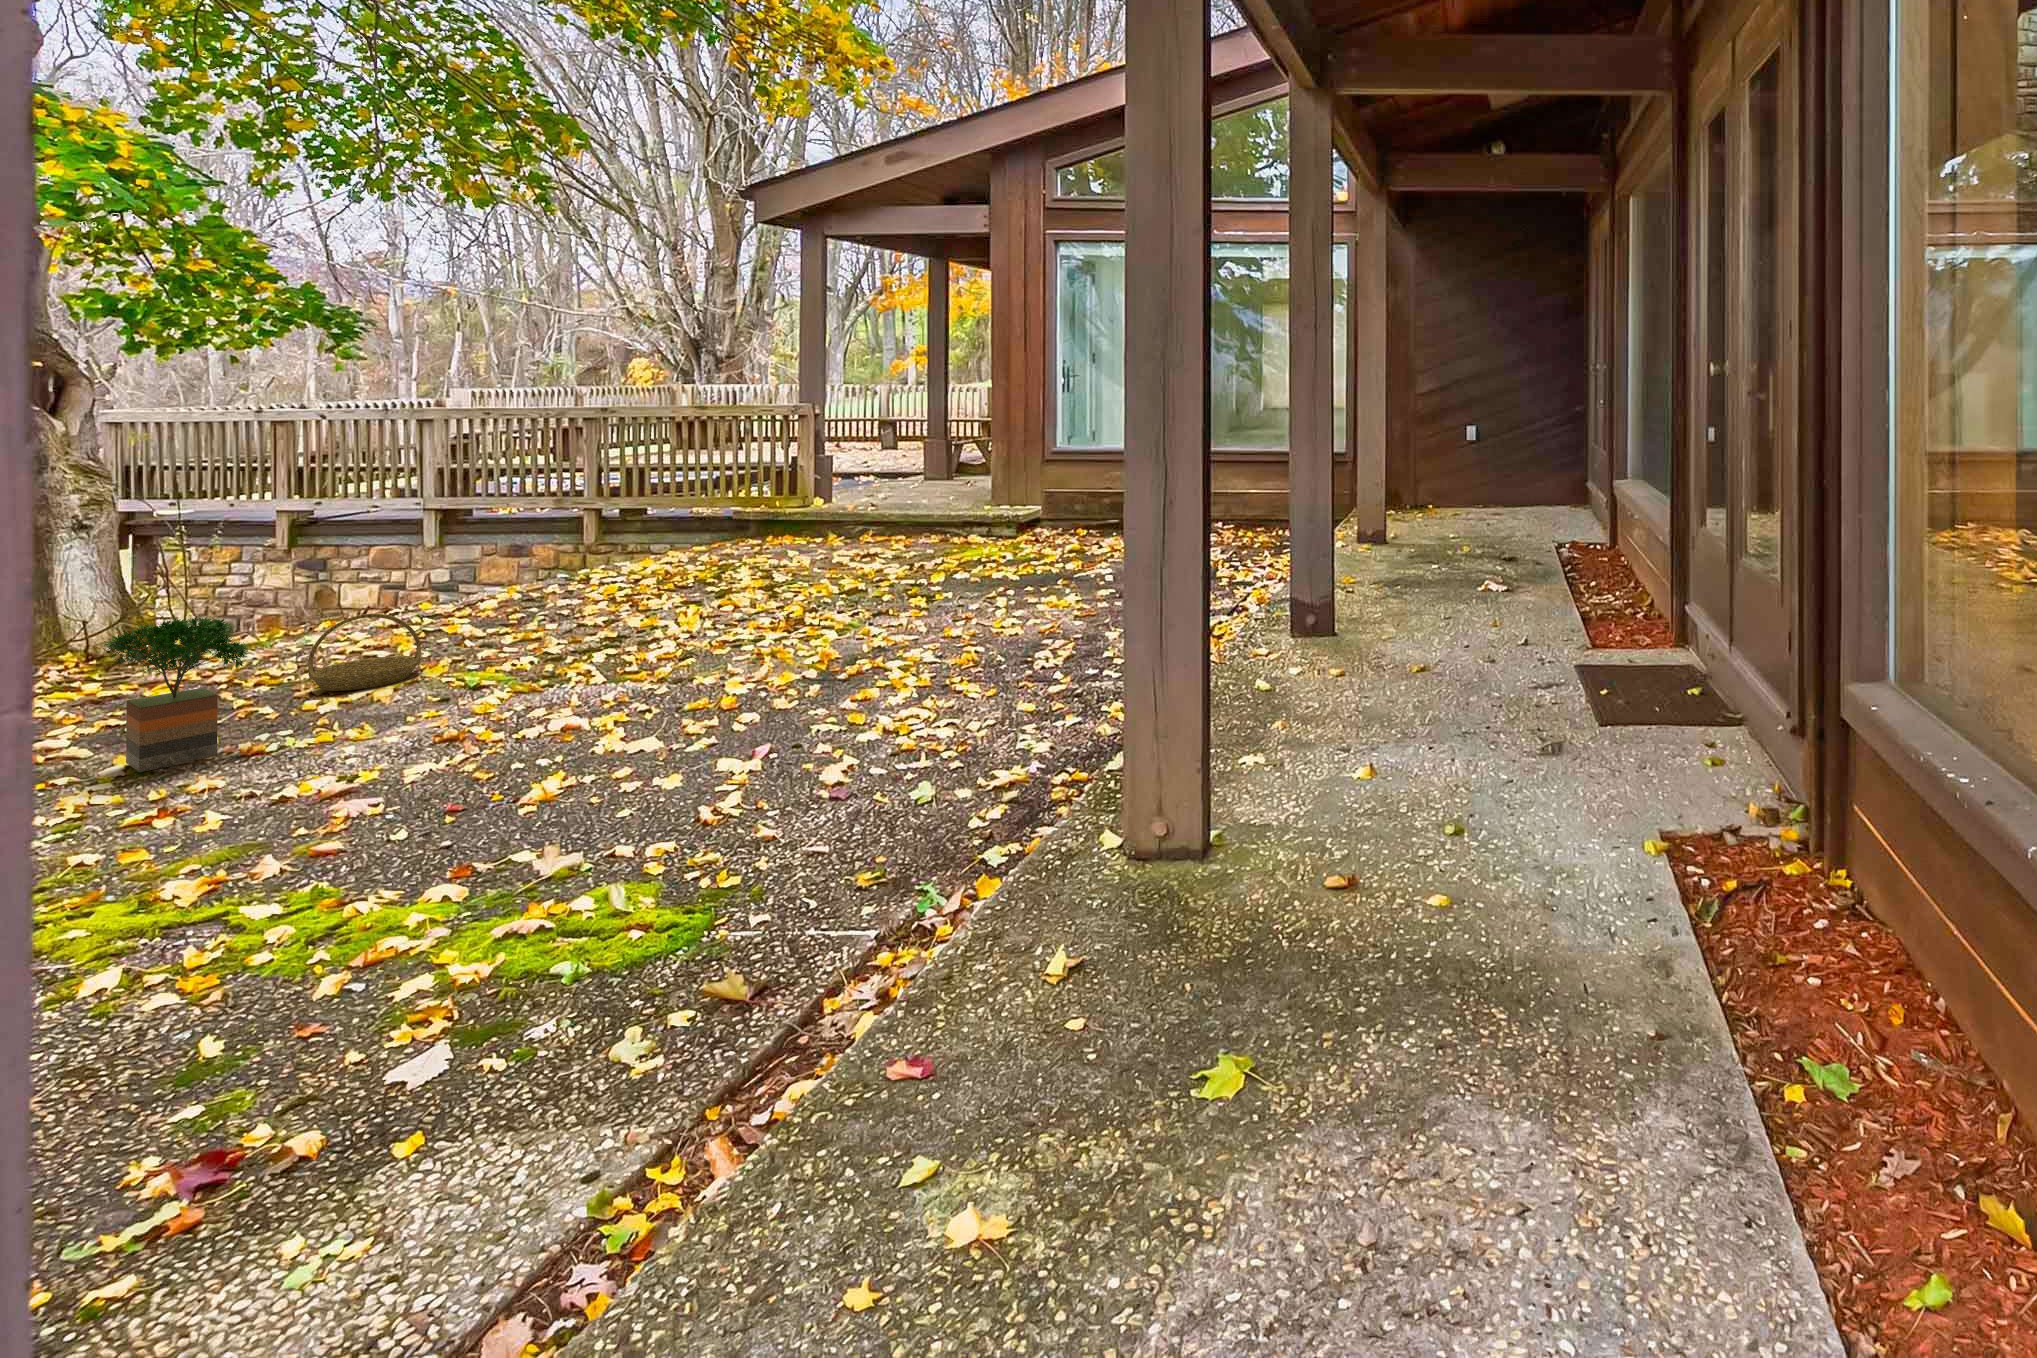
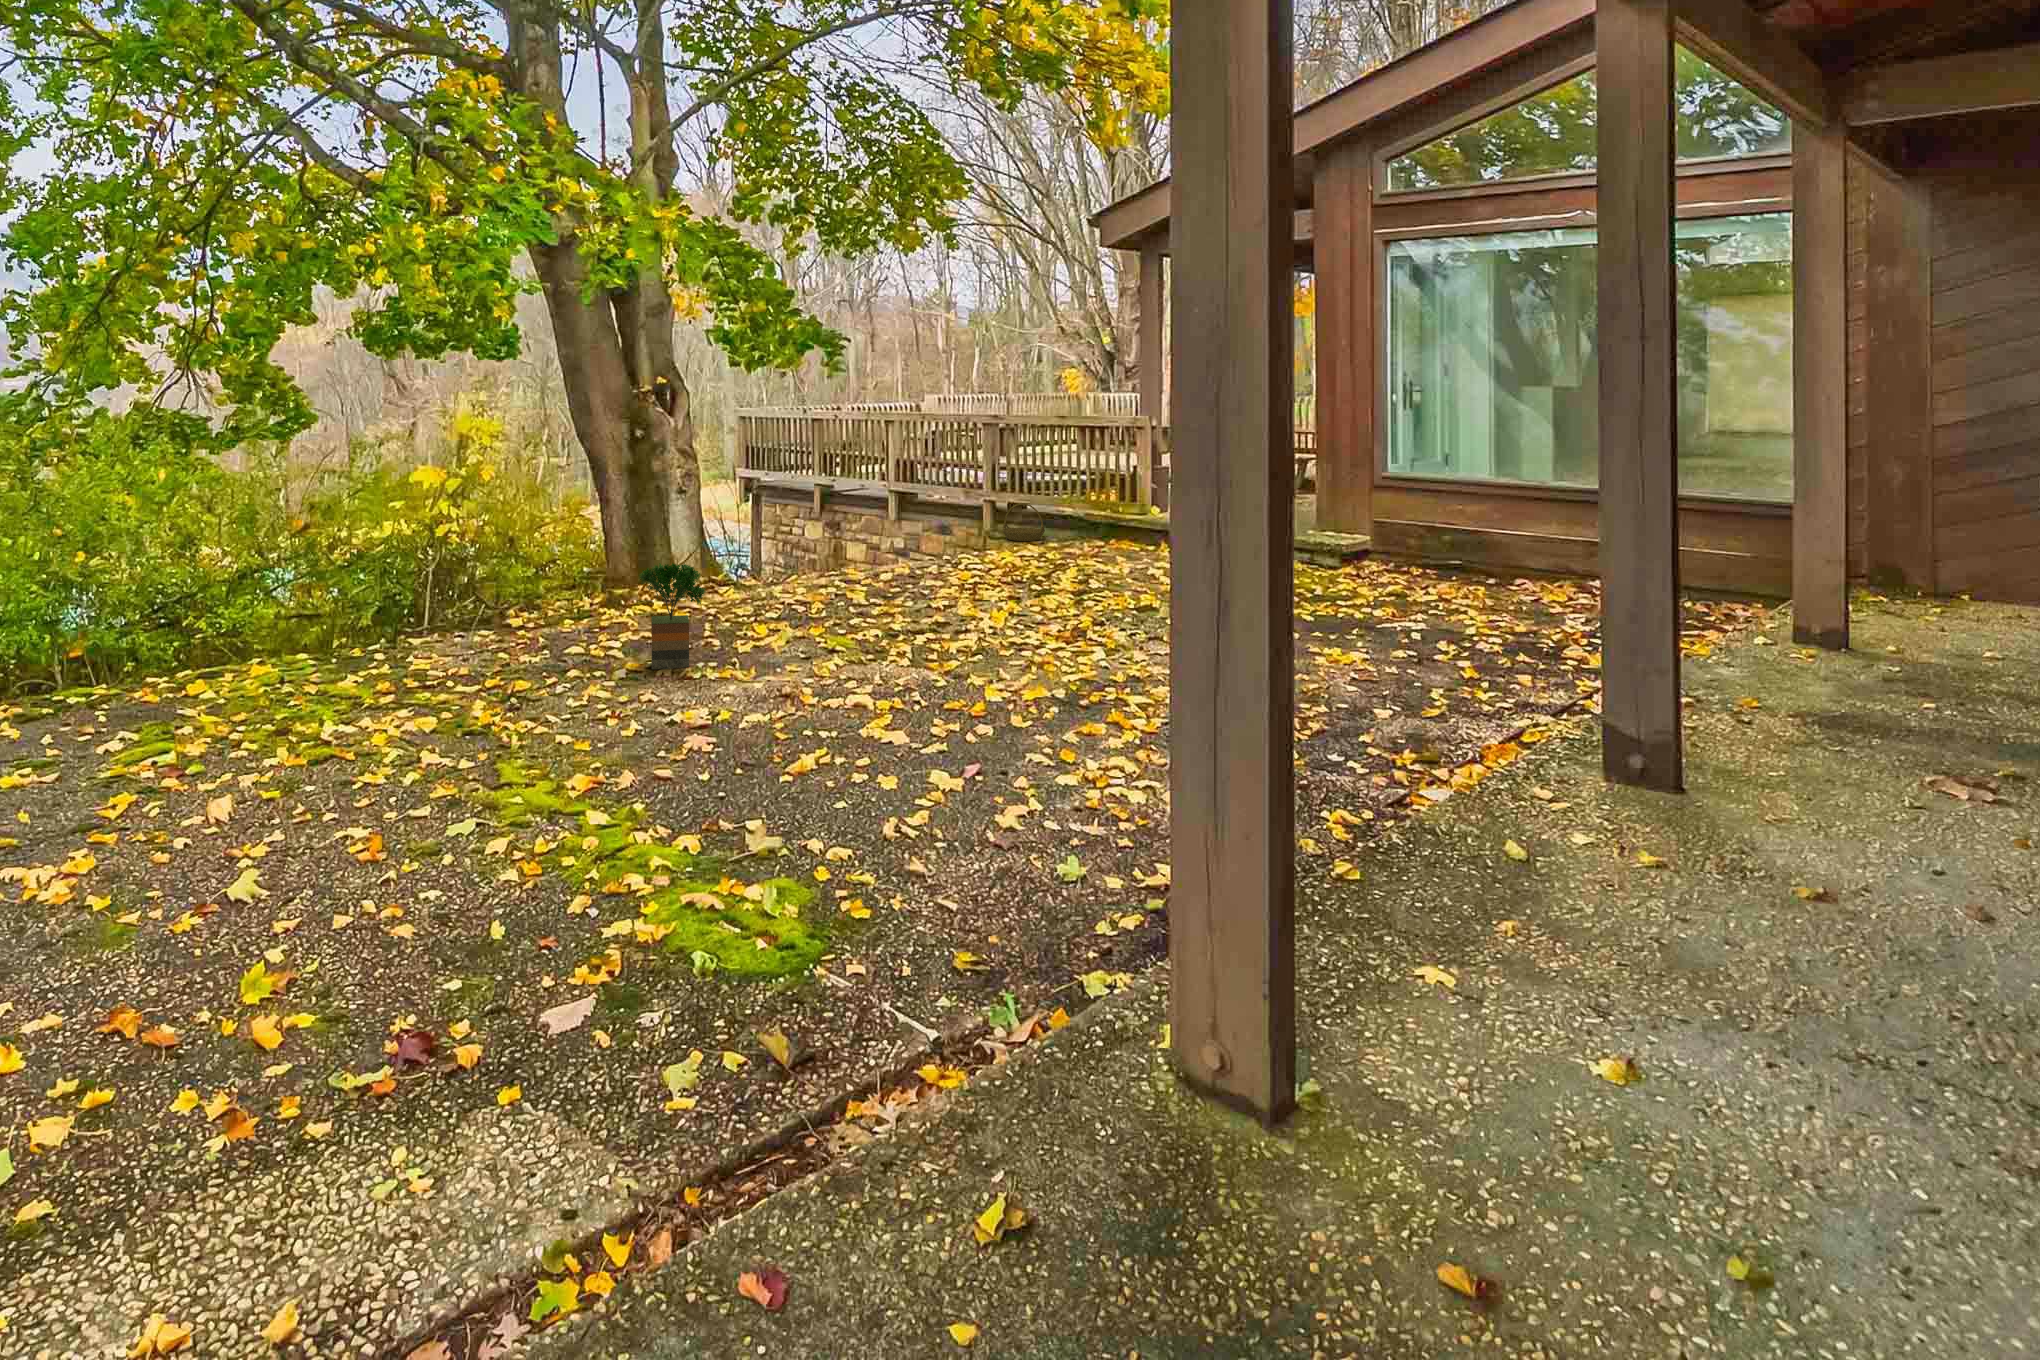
basket: present [308,614,421,691] -> present [1002,503,1045,541]

